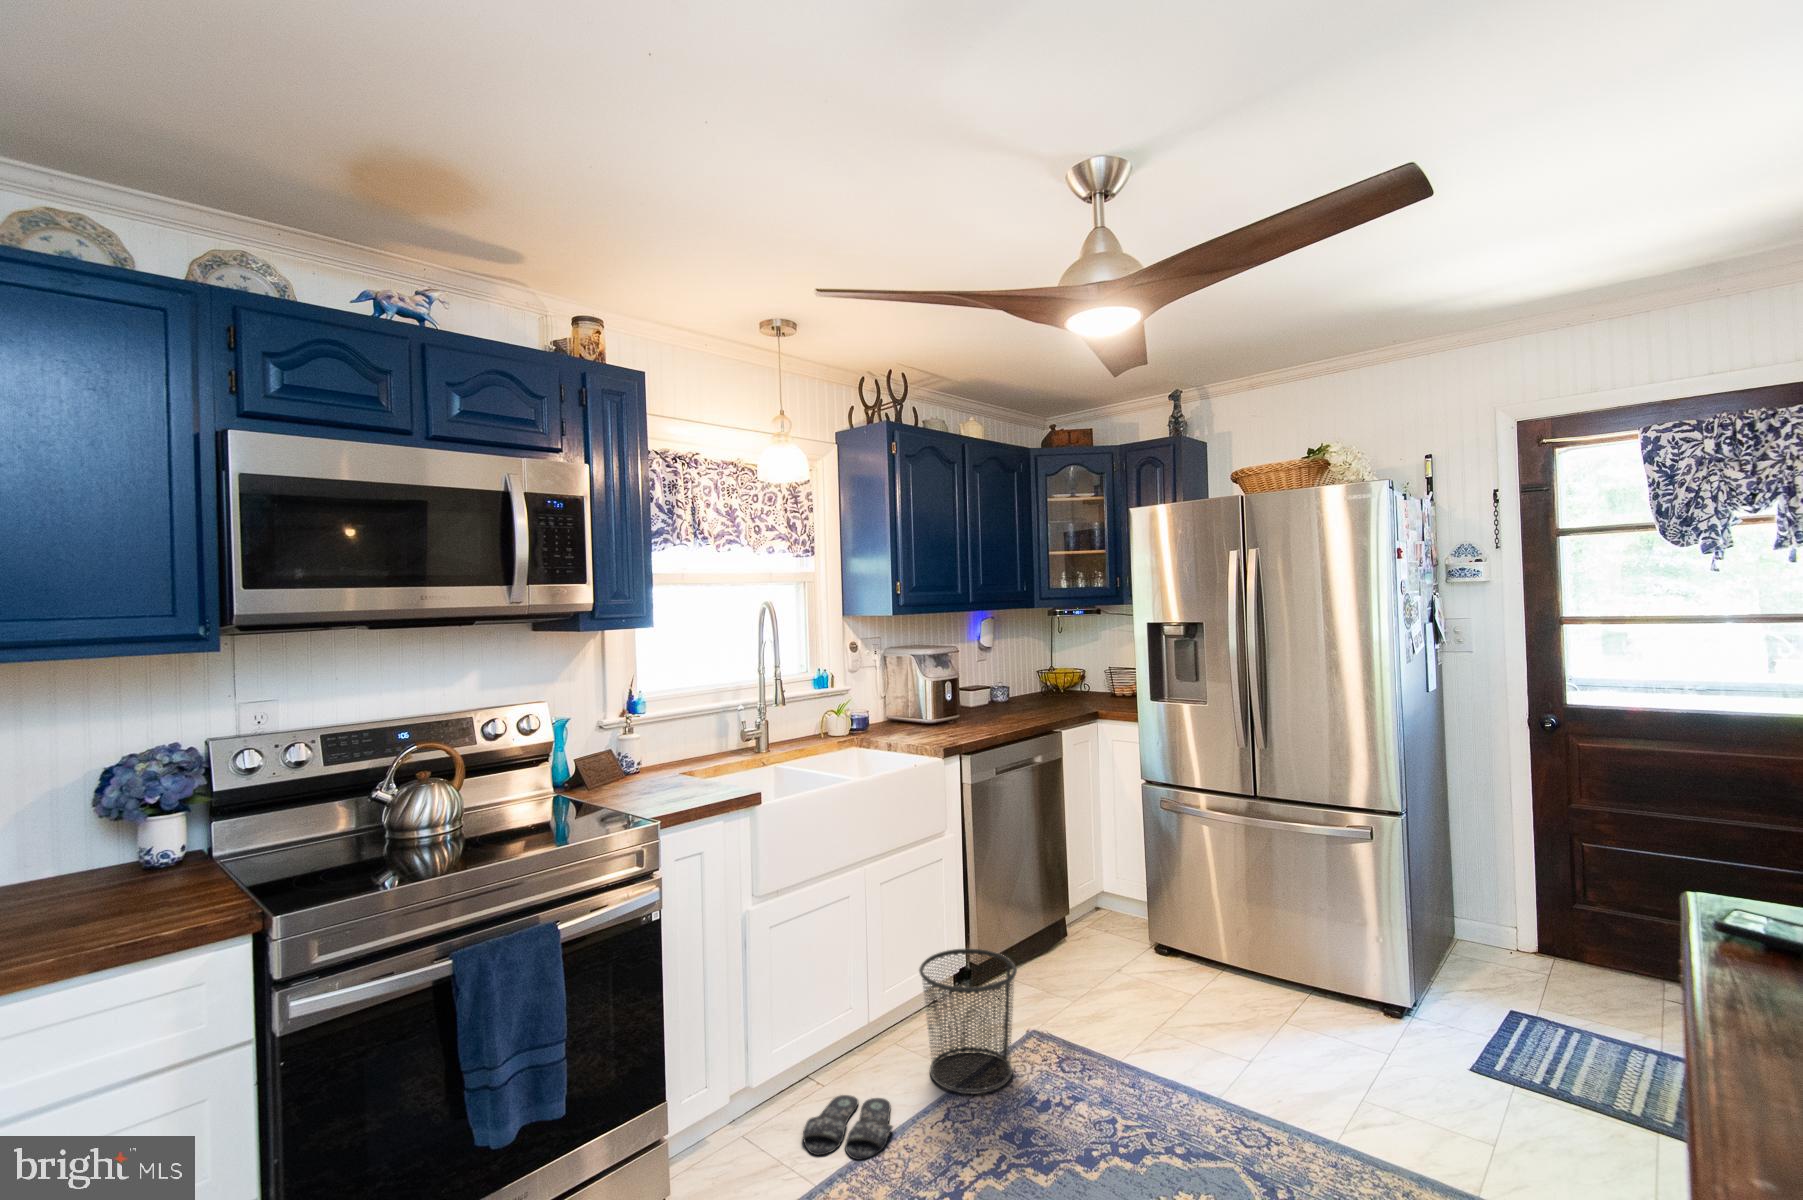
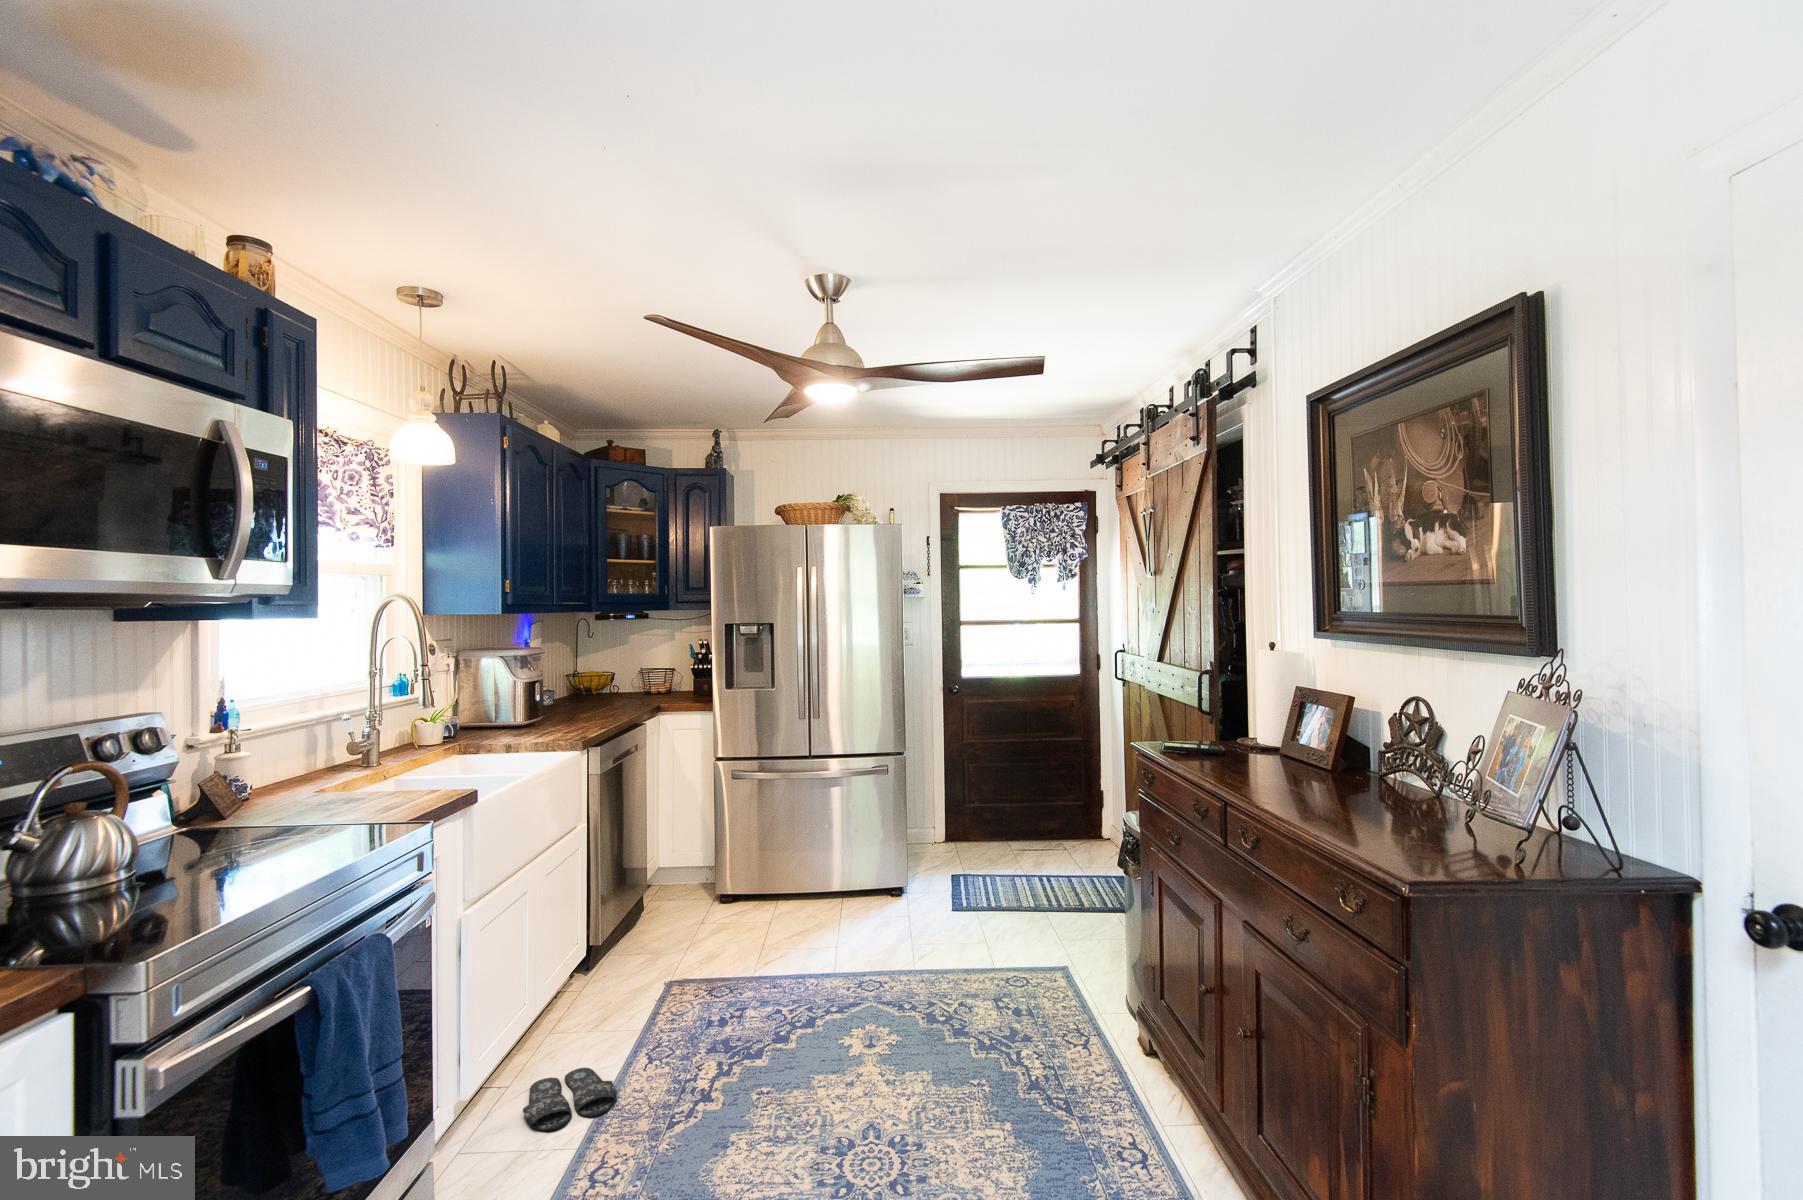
waste bin: present [919,949,1017,1094] -> none [594,912,686,1041]

